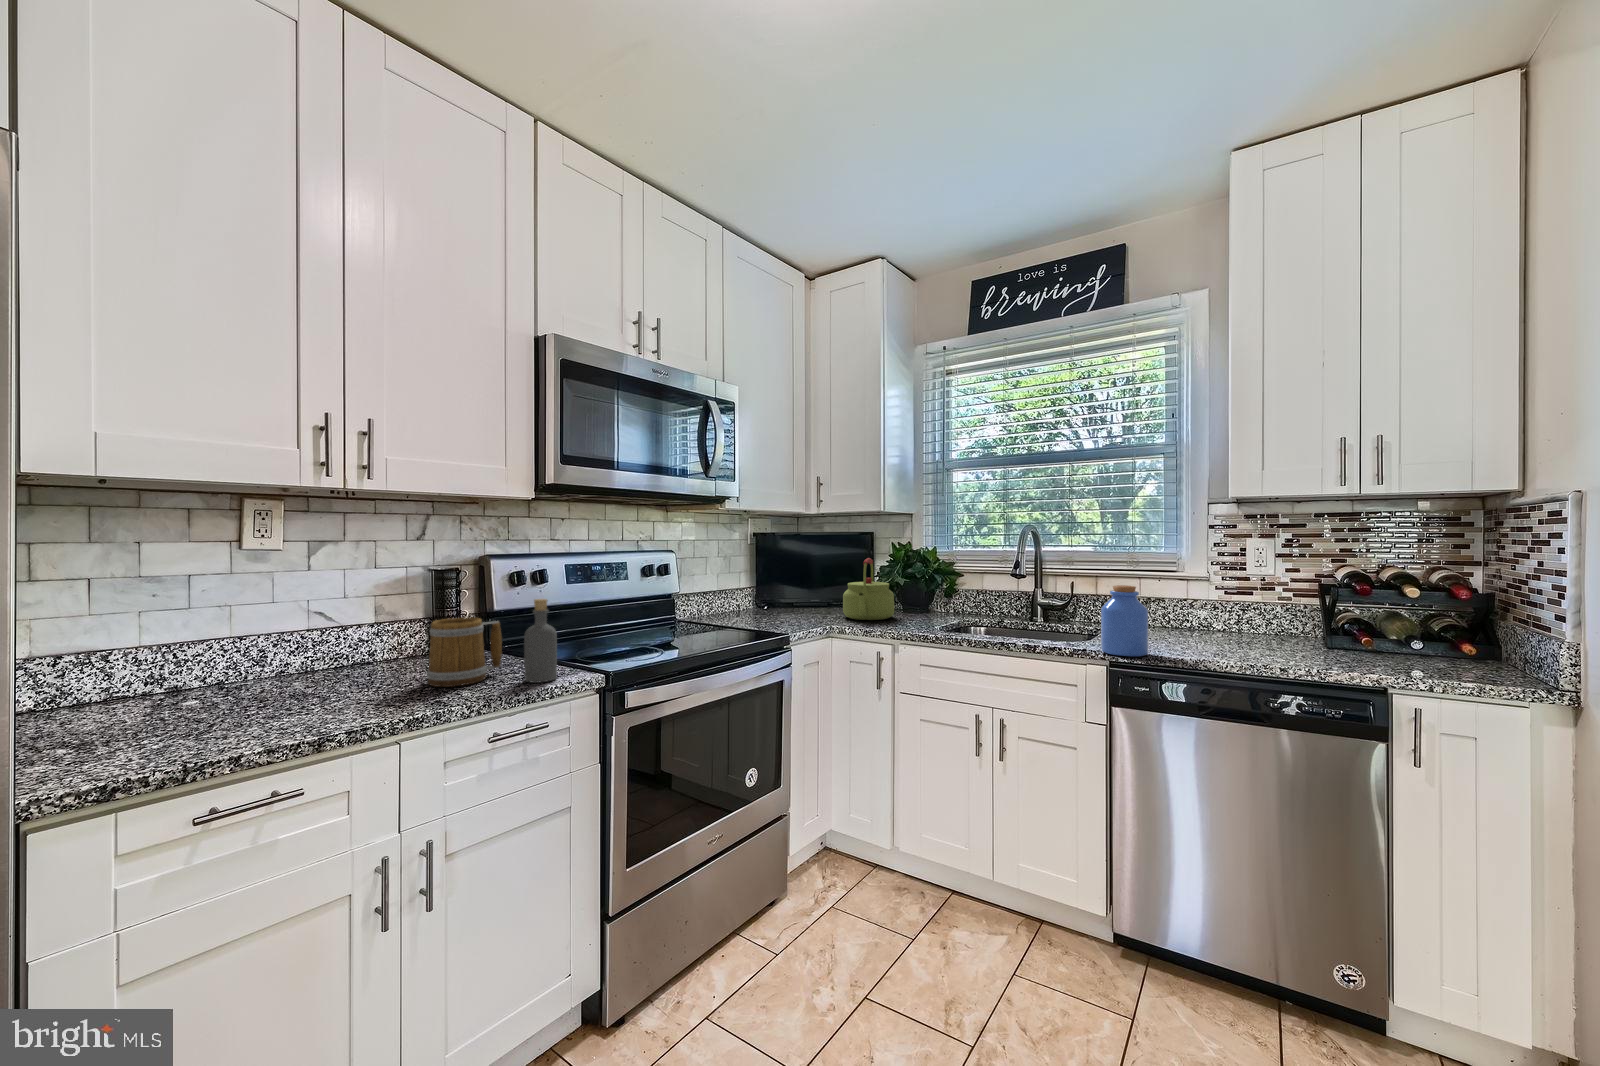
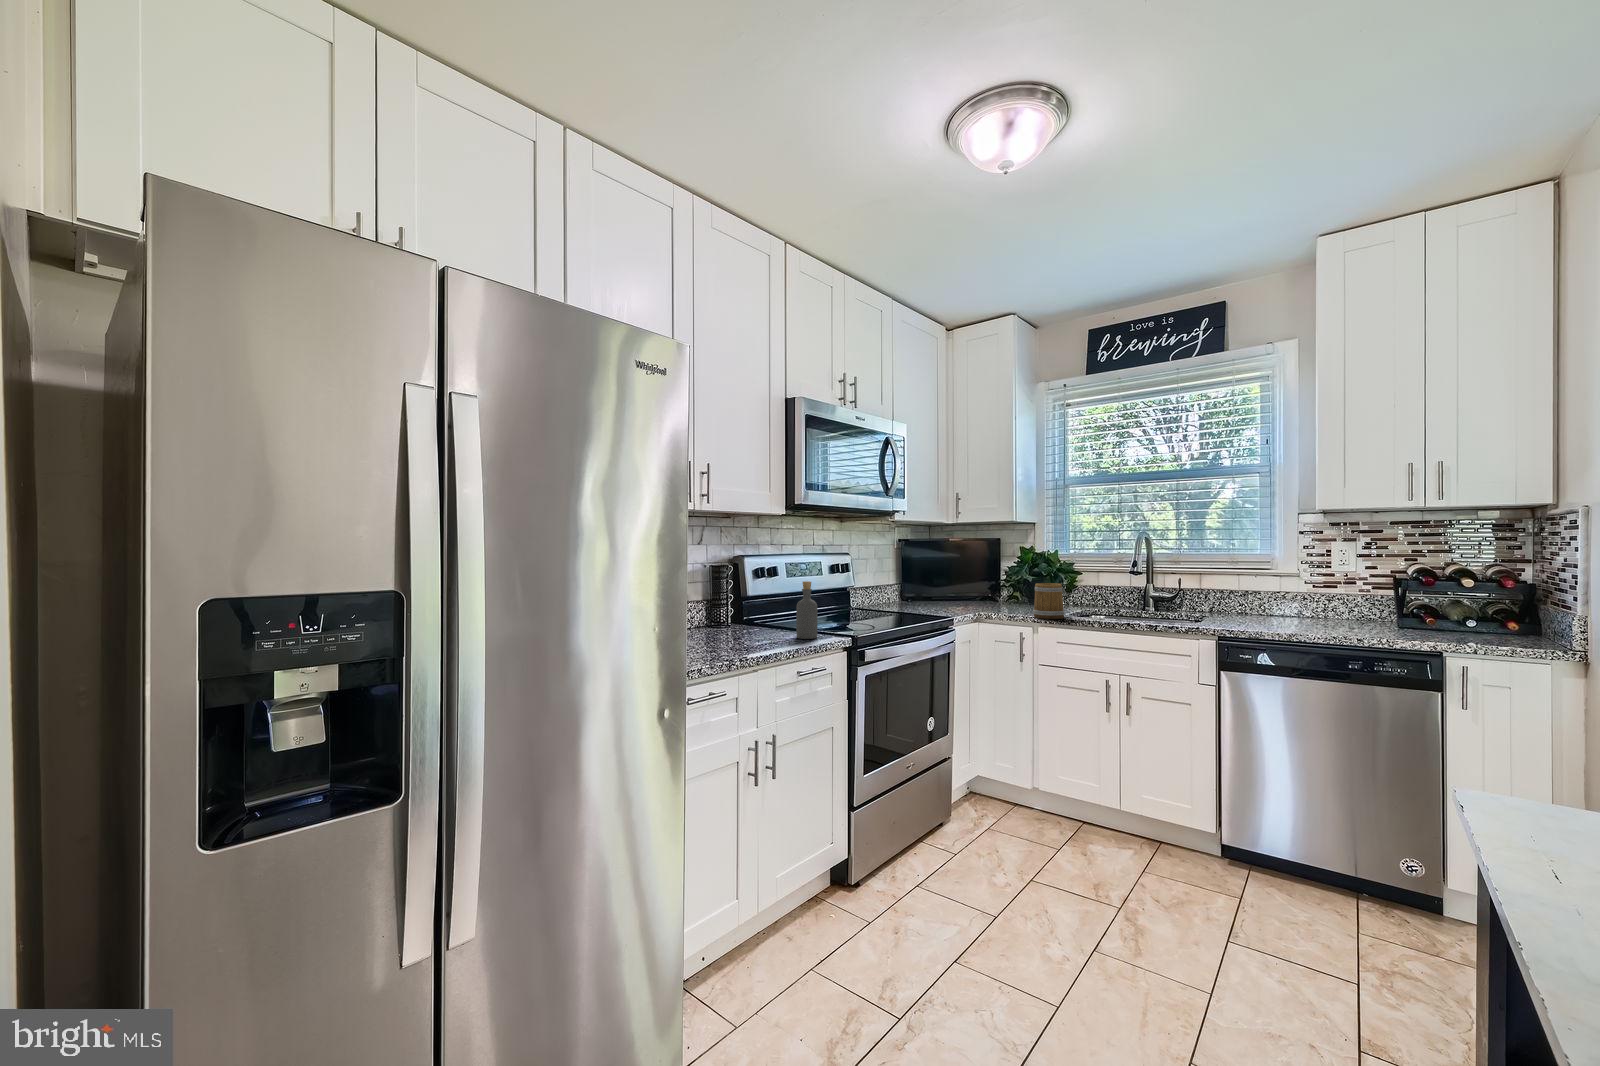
kettle: present [843,558,894,620] -> none [983,559,1026,609]
jar: present [1101,585,1148,657] -> none [1211,577,1250,631]
mug: present [427,618,502,687] -> present [1033,583,1064,619]

